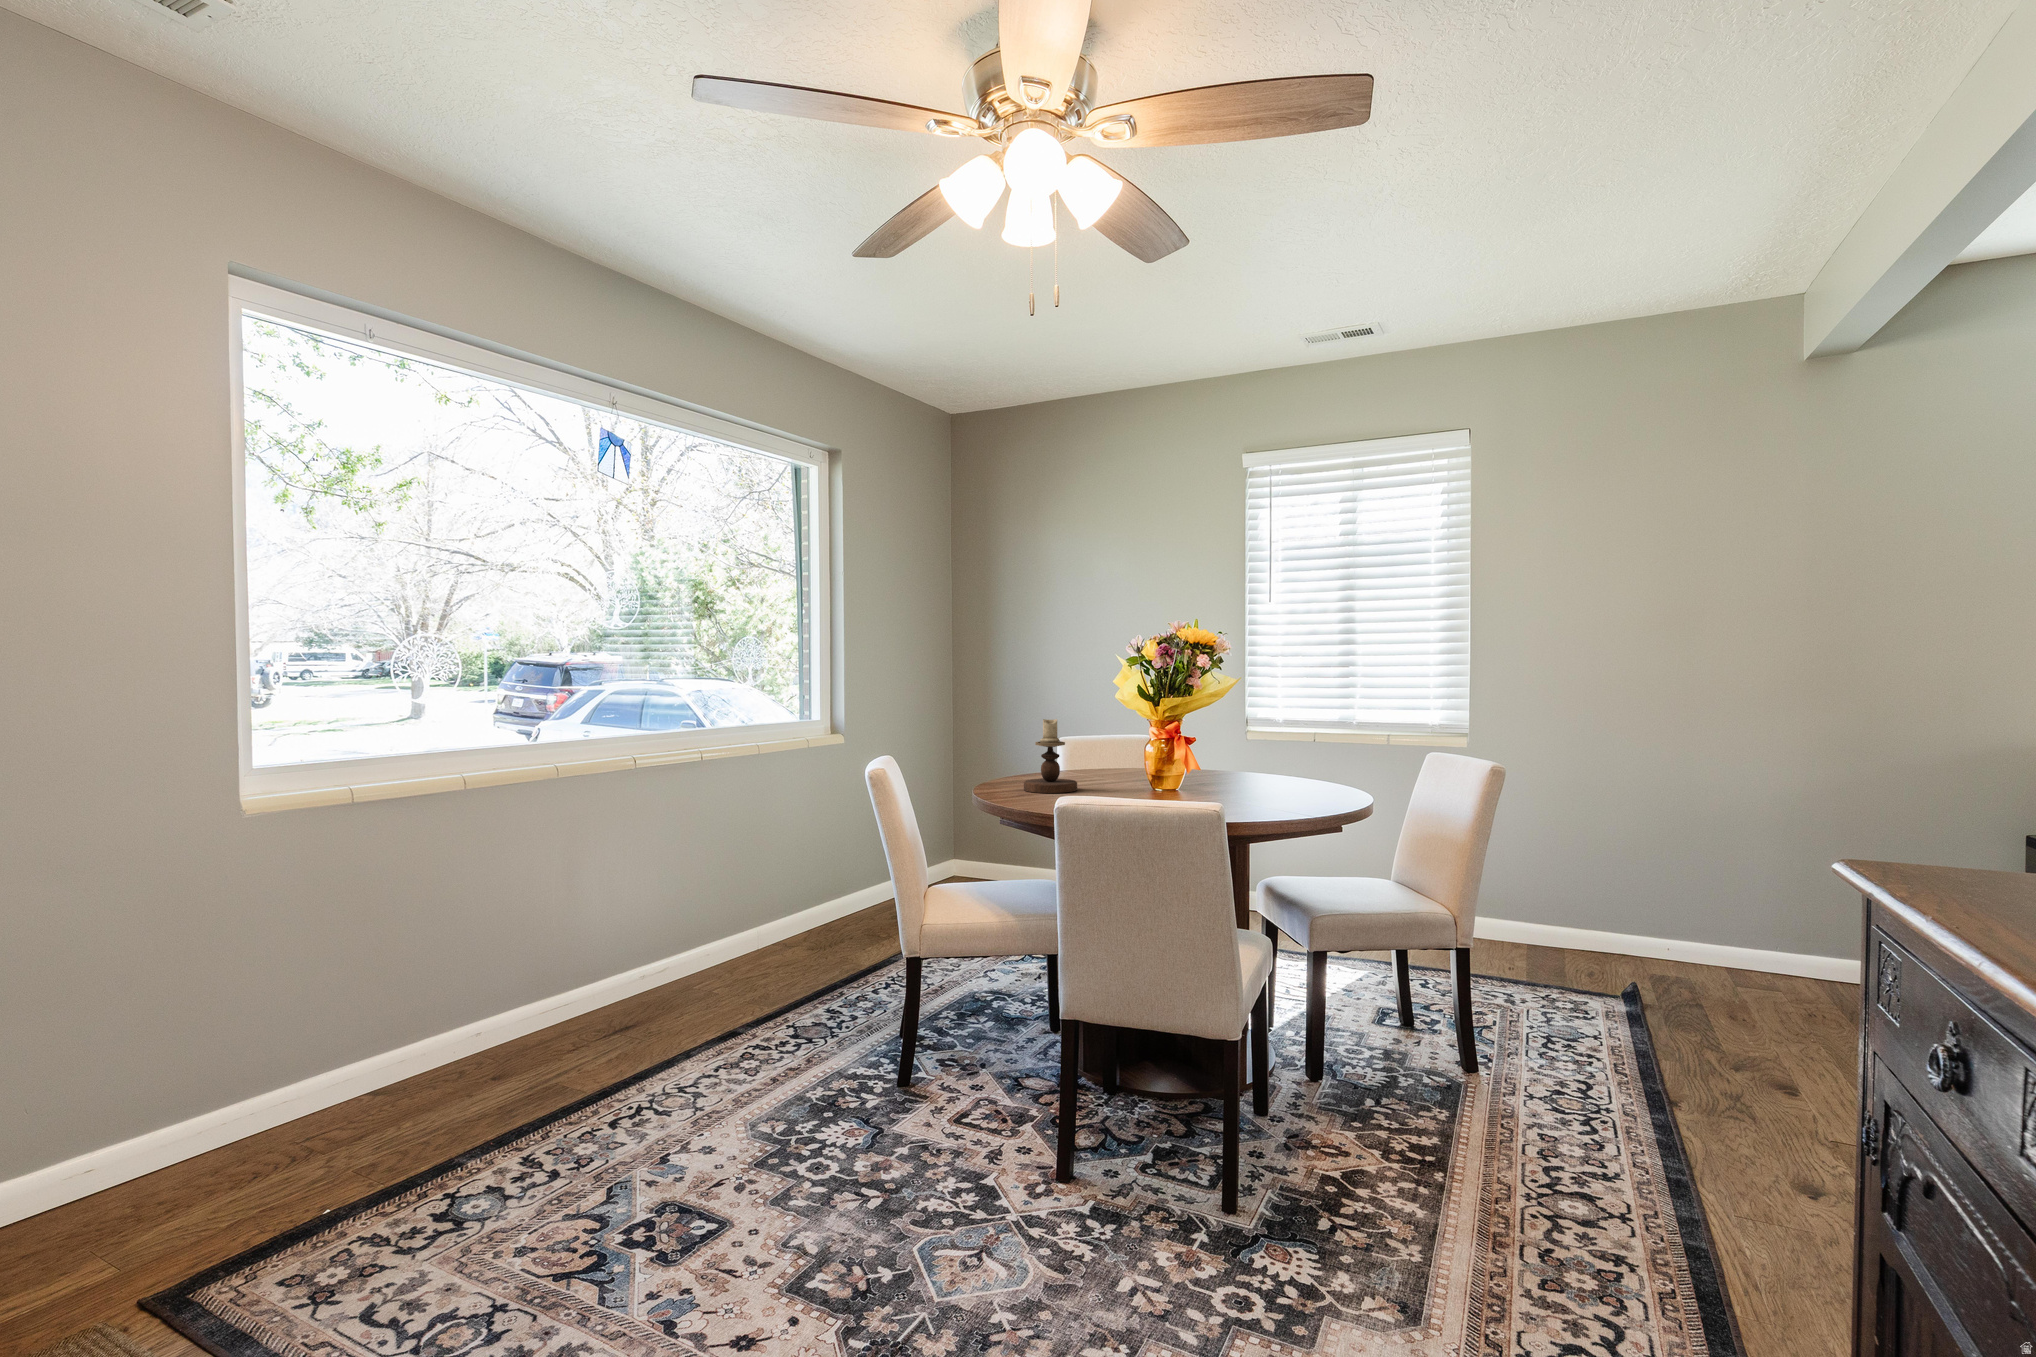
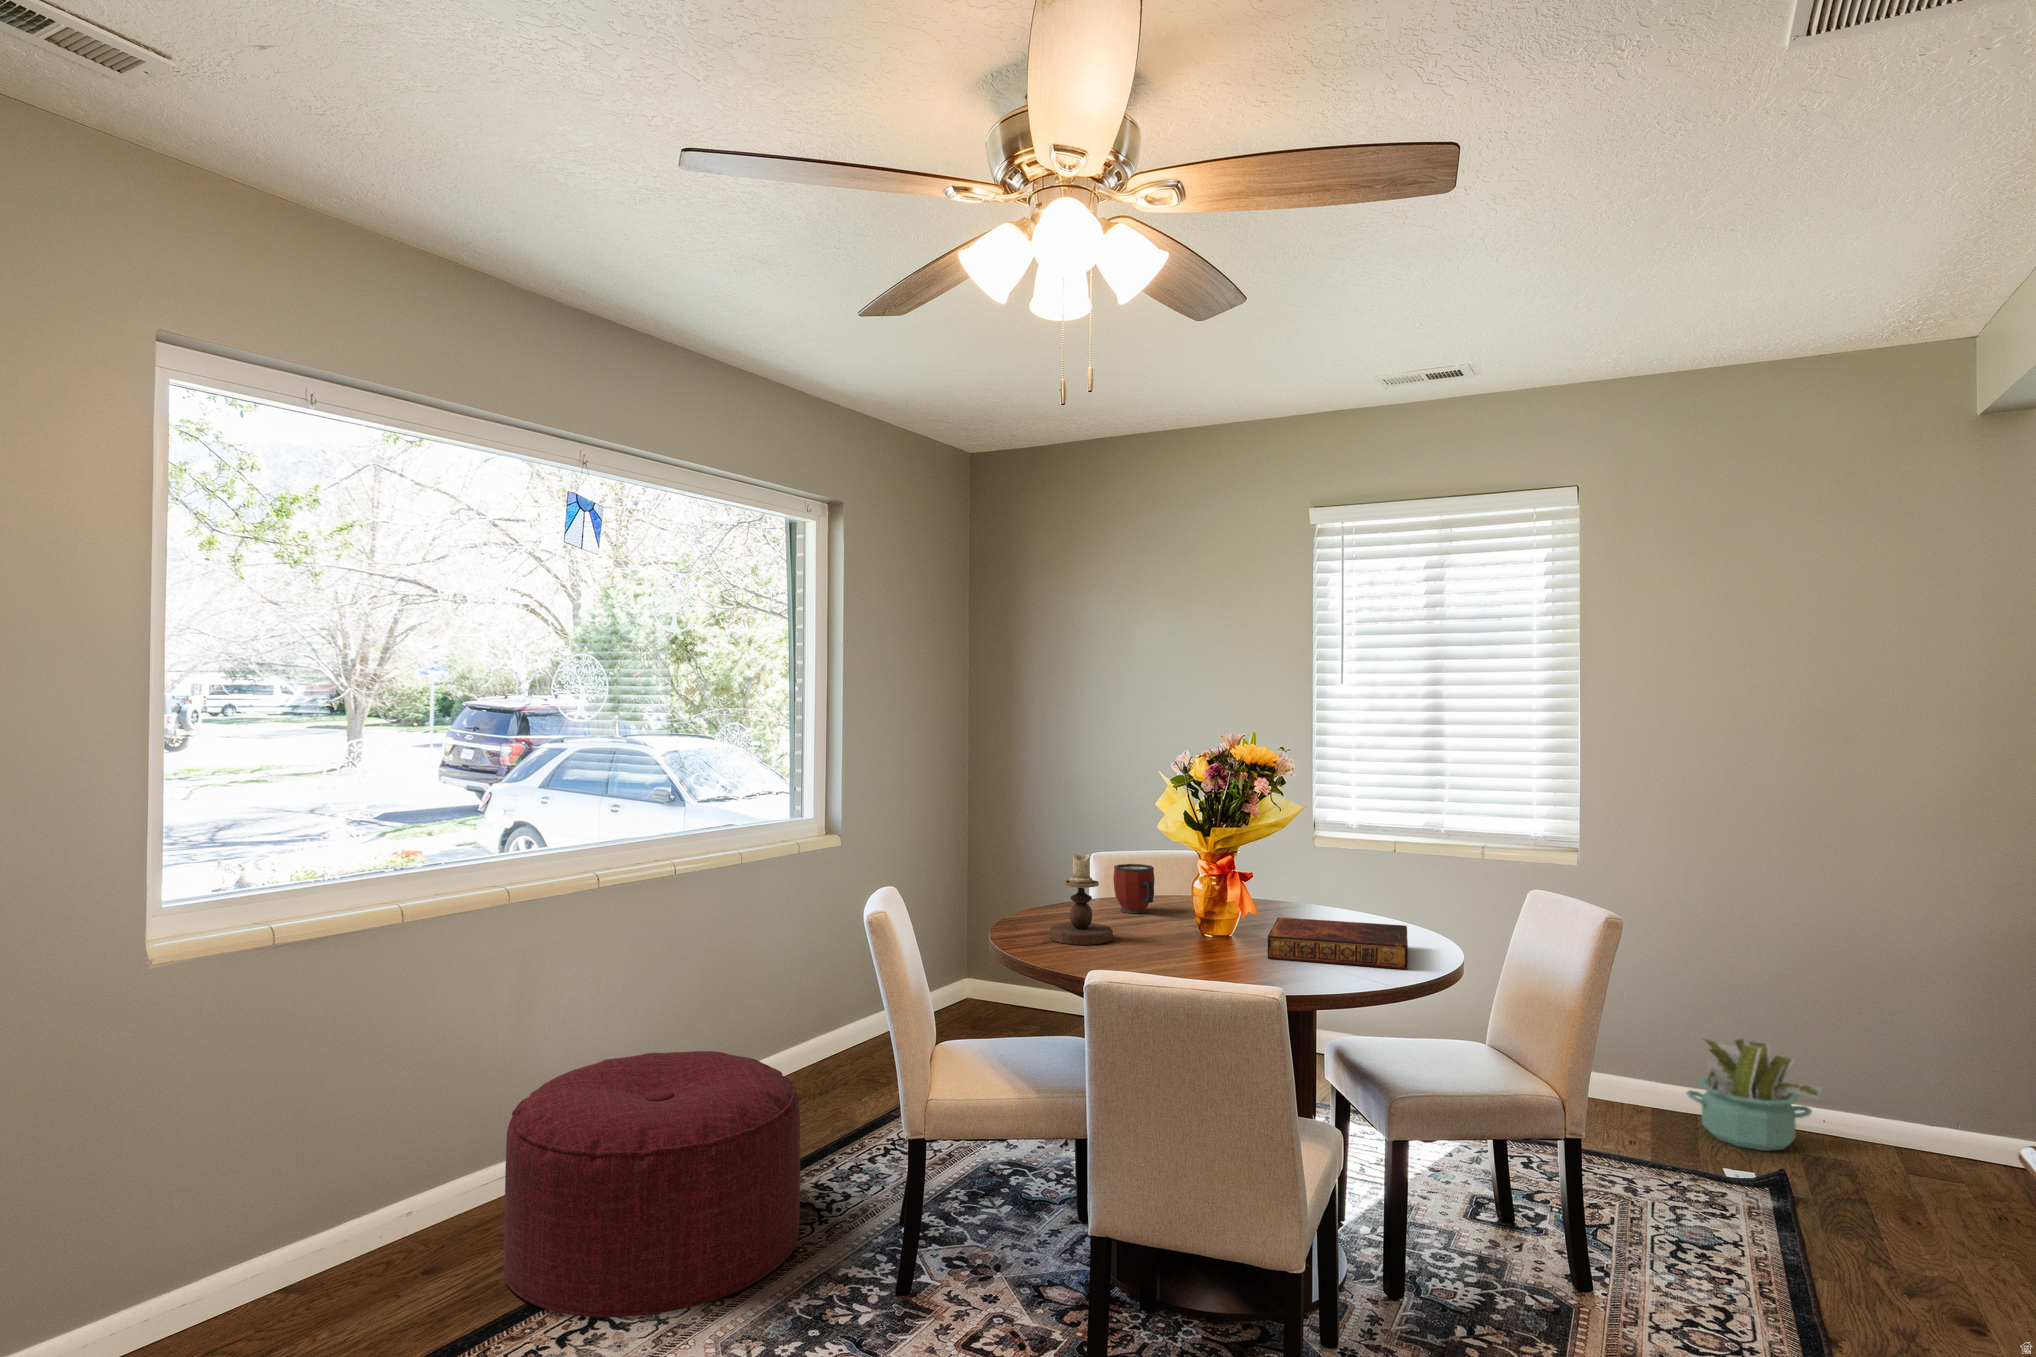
mug: none [1077,737,1112,776] -> present [1113,864,1155,913]
book: none [1208,771,1325,803] -> present [1268,917,1408,969]
decorative plant: none [1555,884,1667,973] -> present [1686,1039,1822,1151]
ottoman: none [563,899,815,1107] -> present [504,1051,800,1317]

